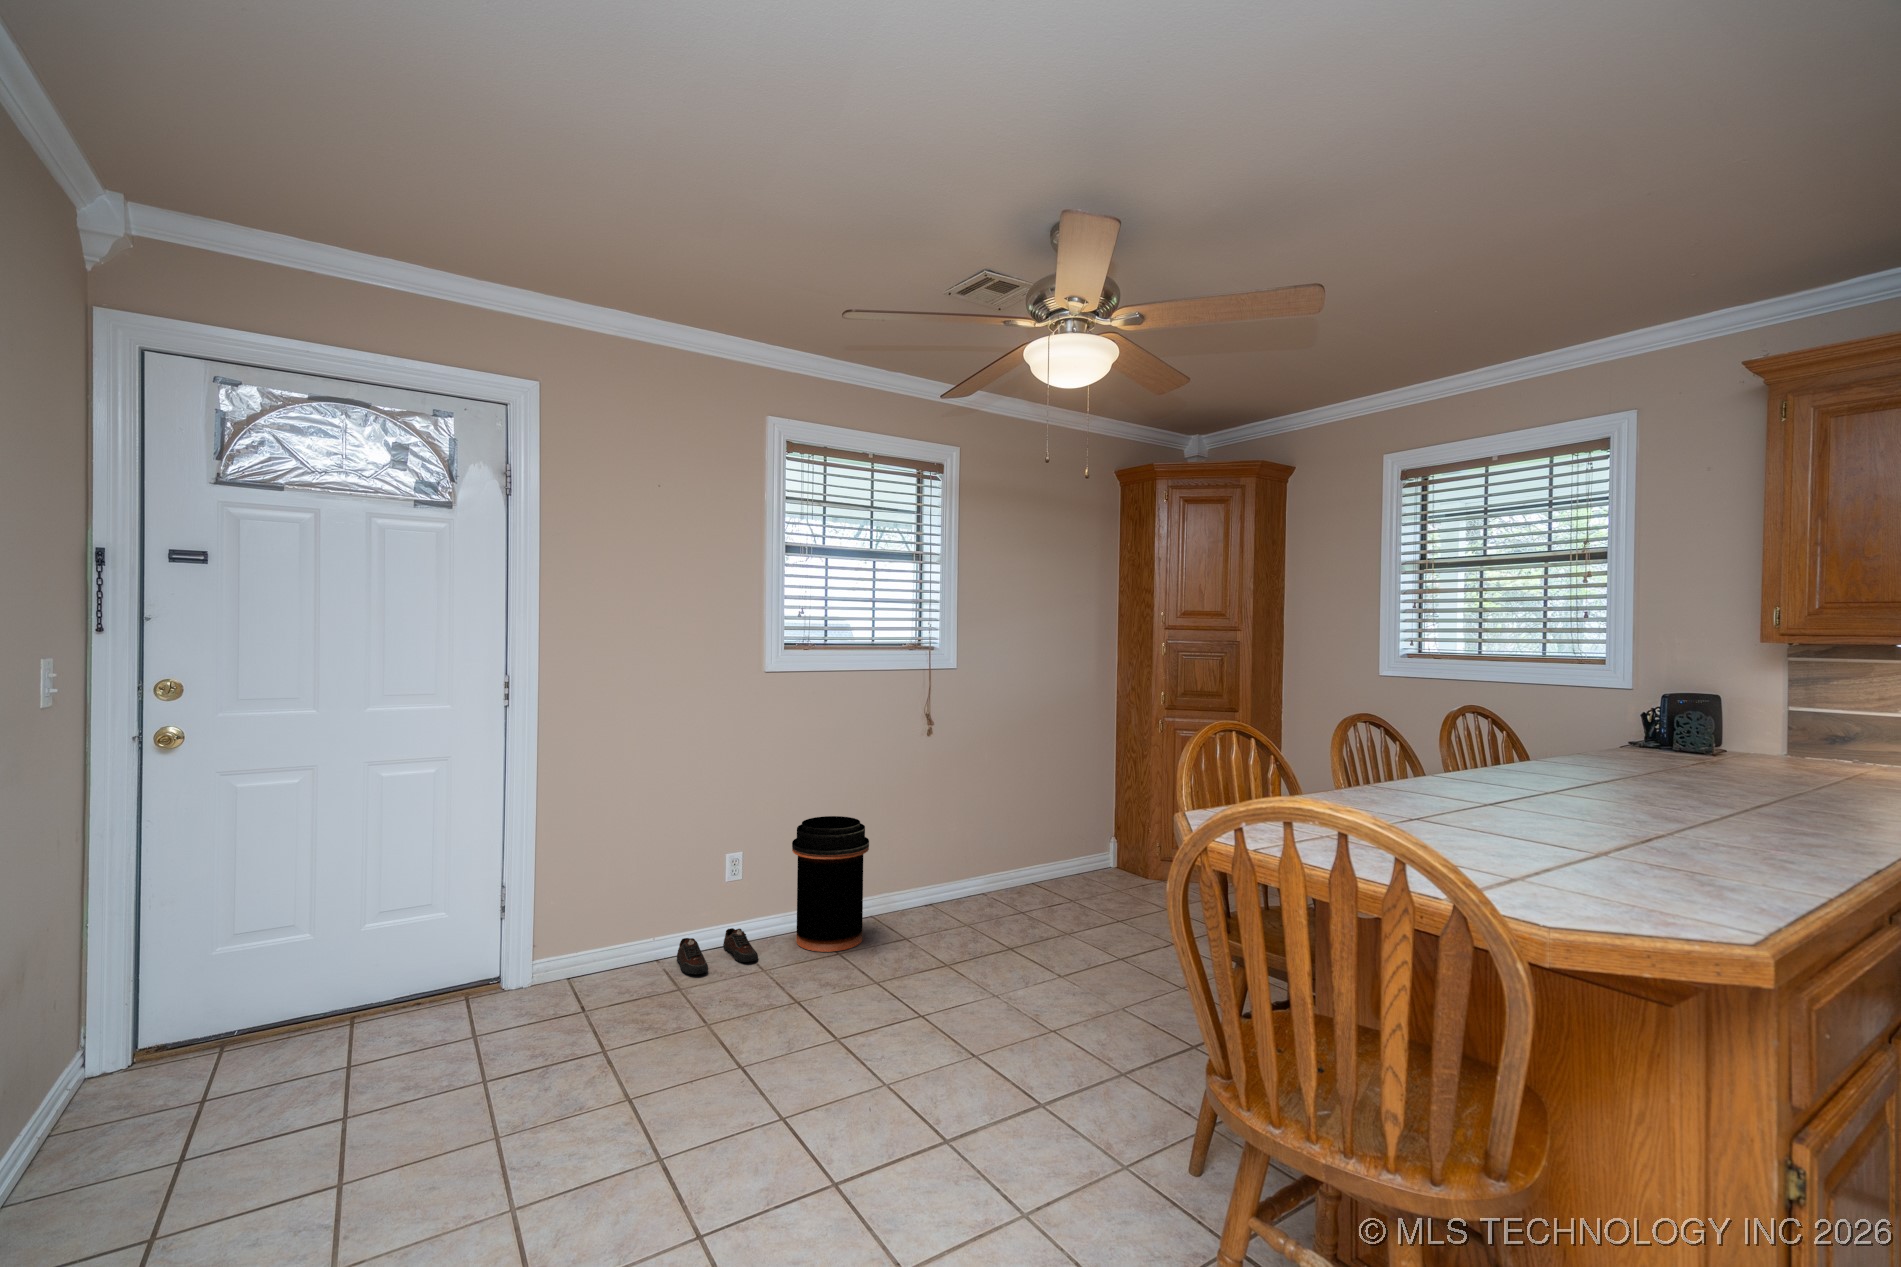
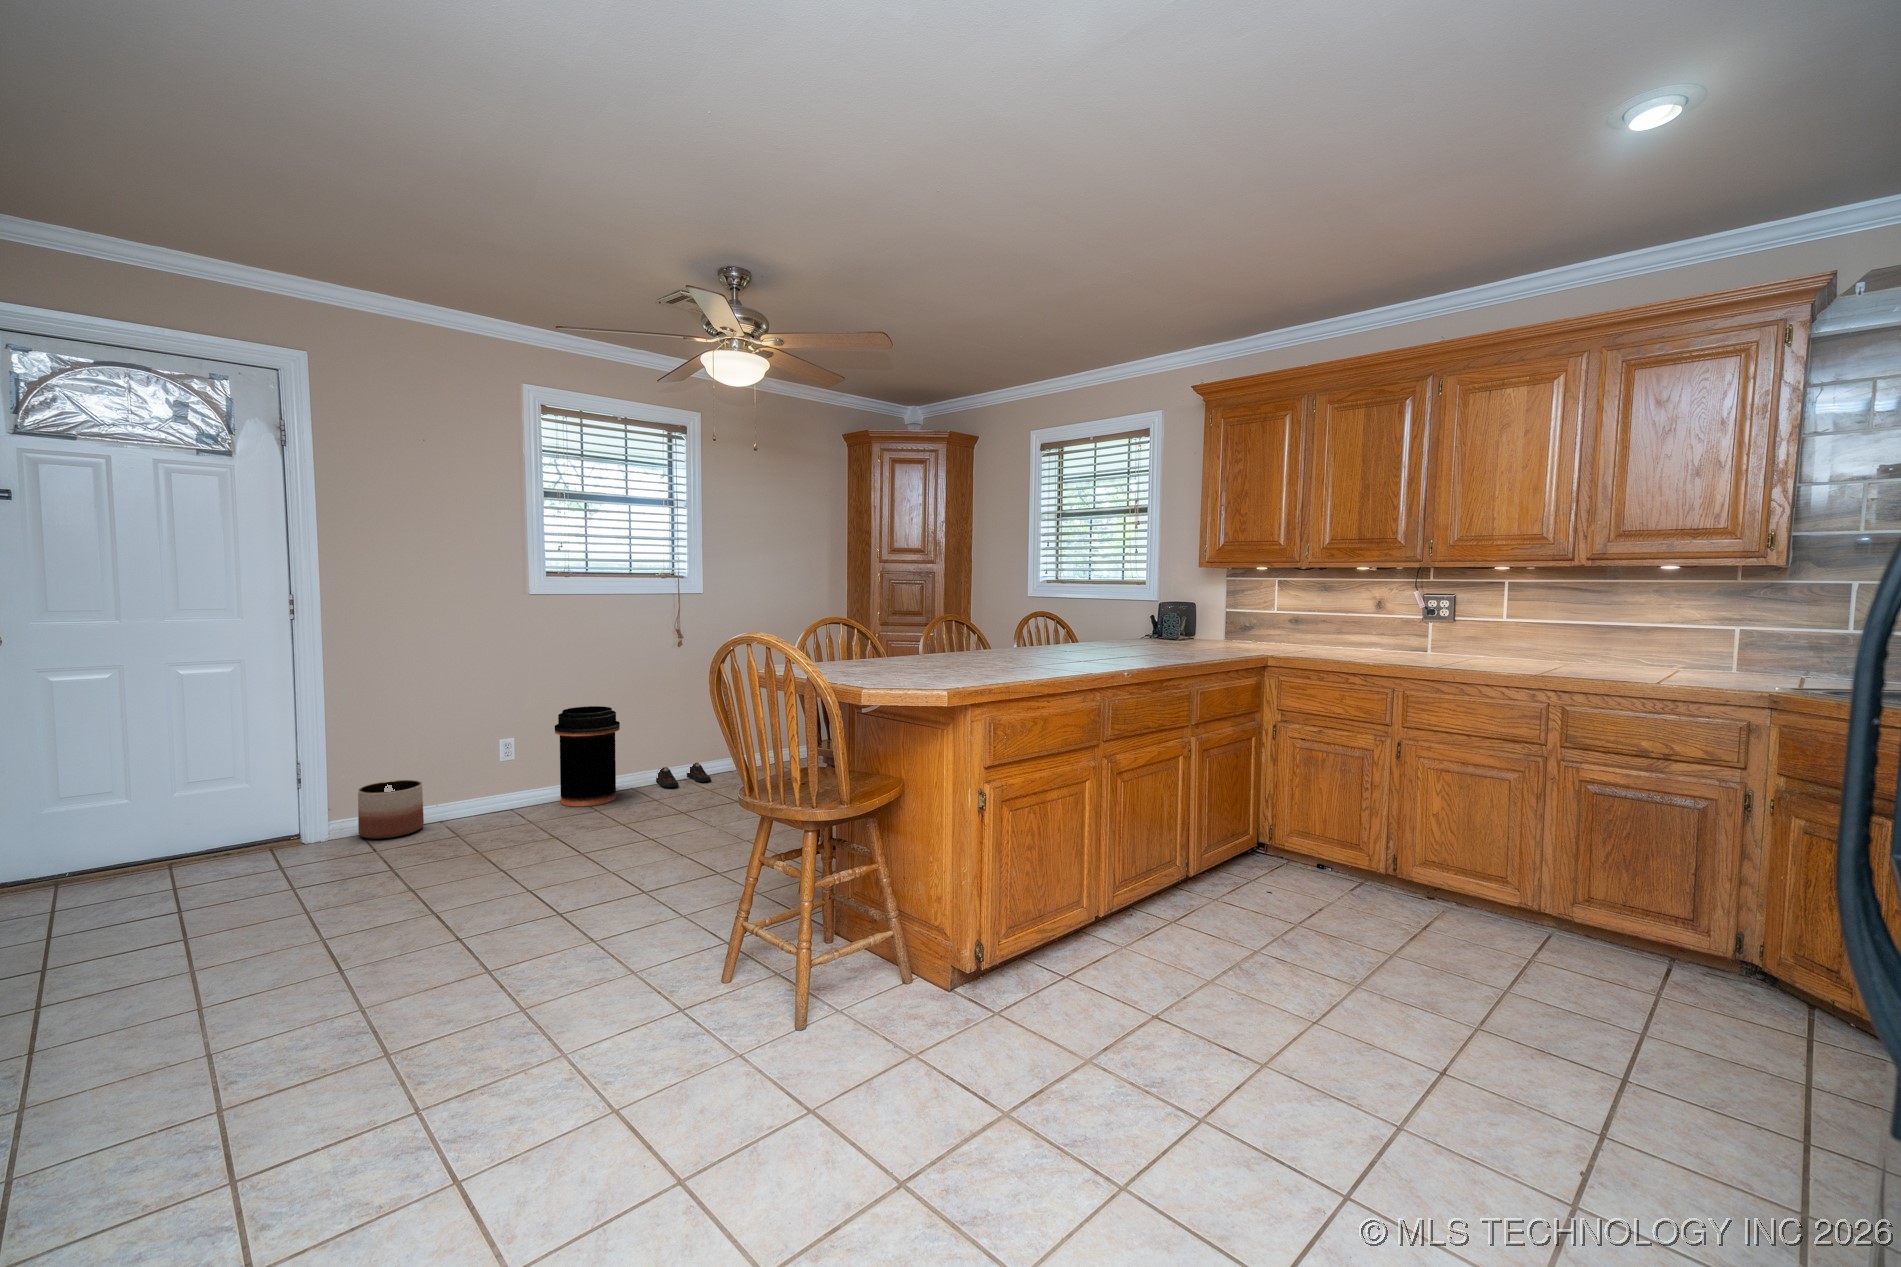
planter: none [569,914,643,997] -> present [358,780,424,839]
shoe: present [677,928,758,974] -> present [656,763,711,787]

